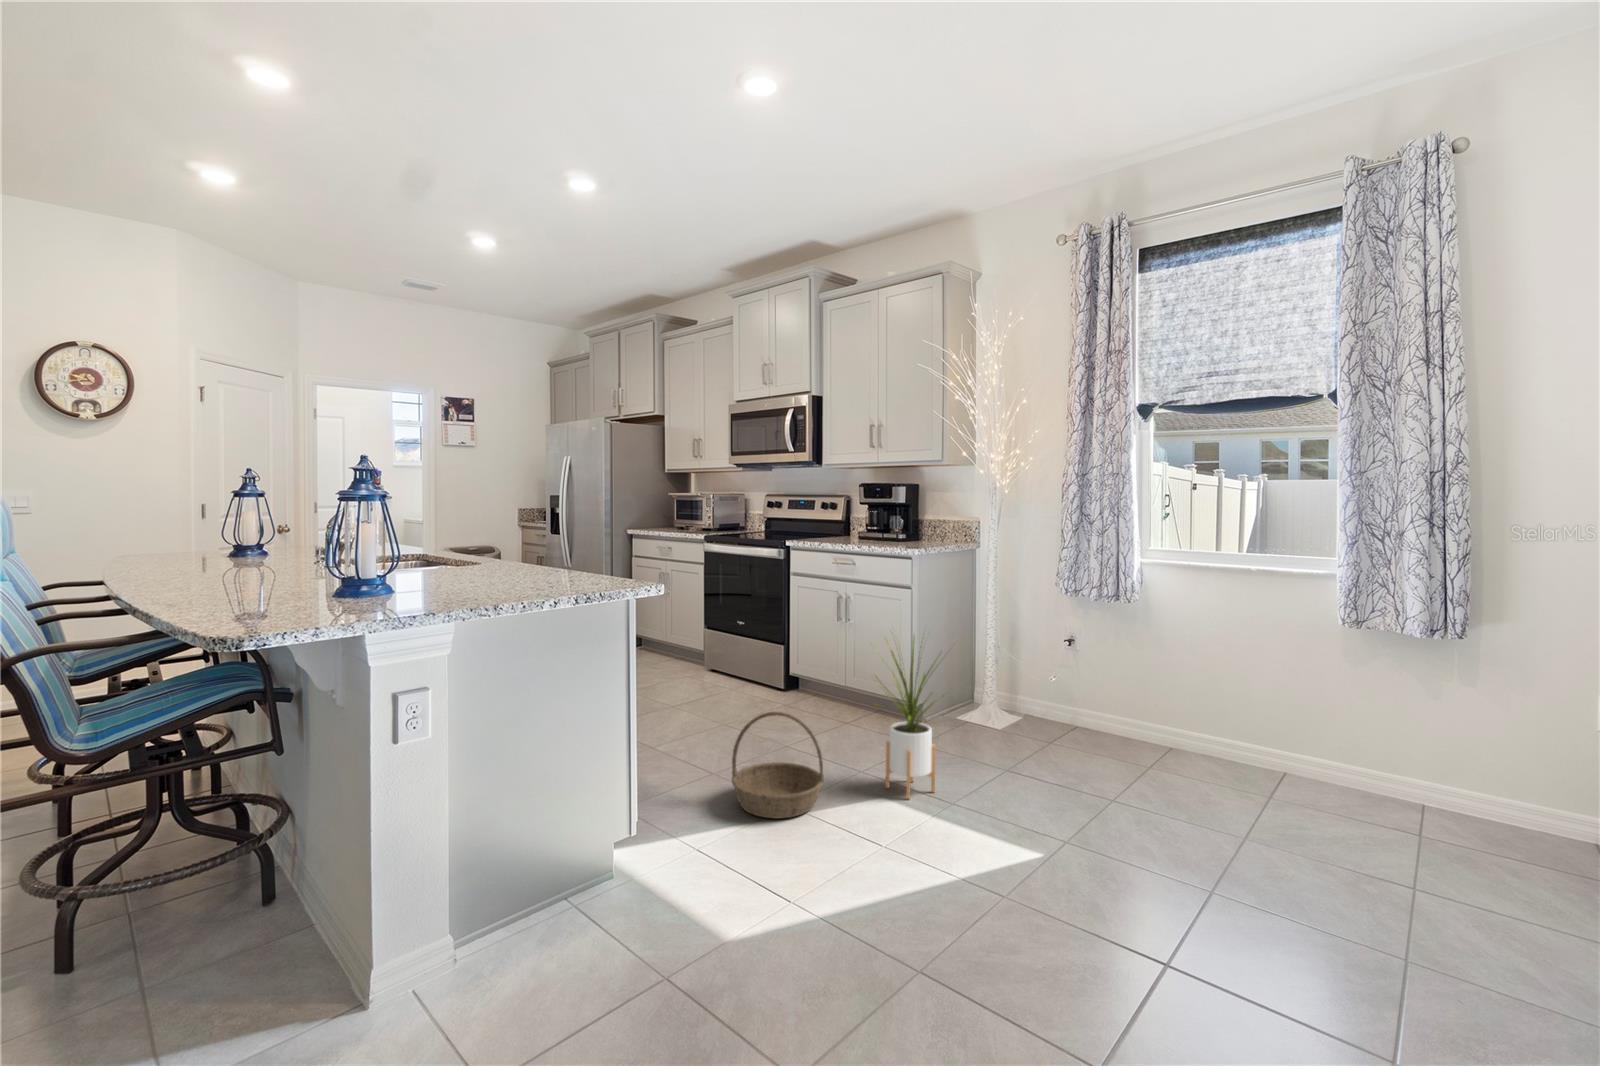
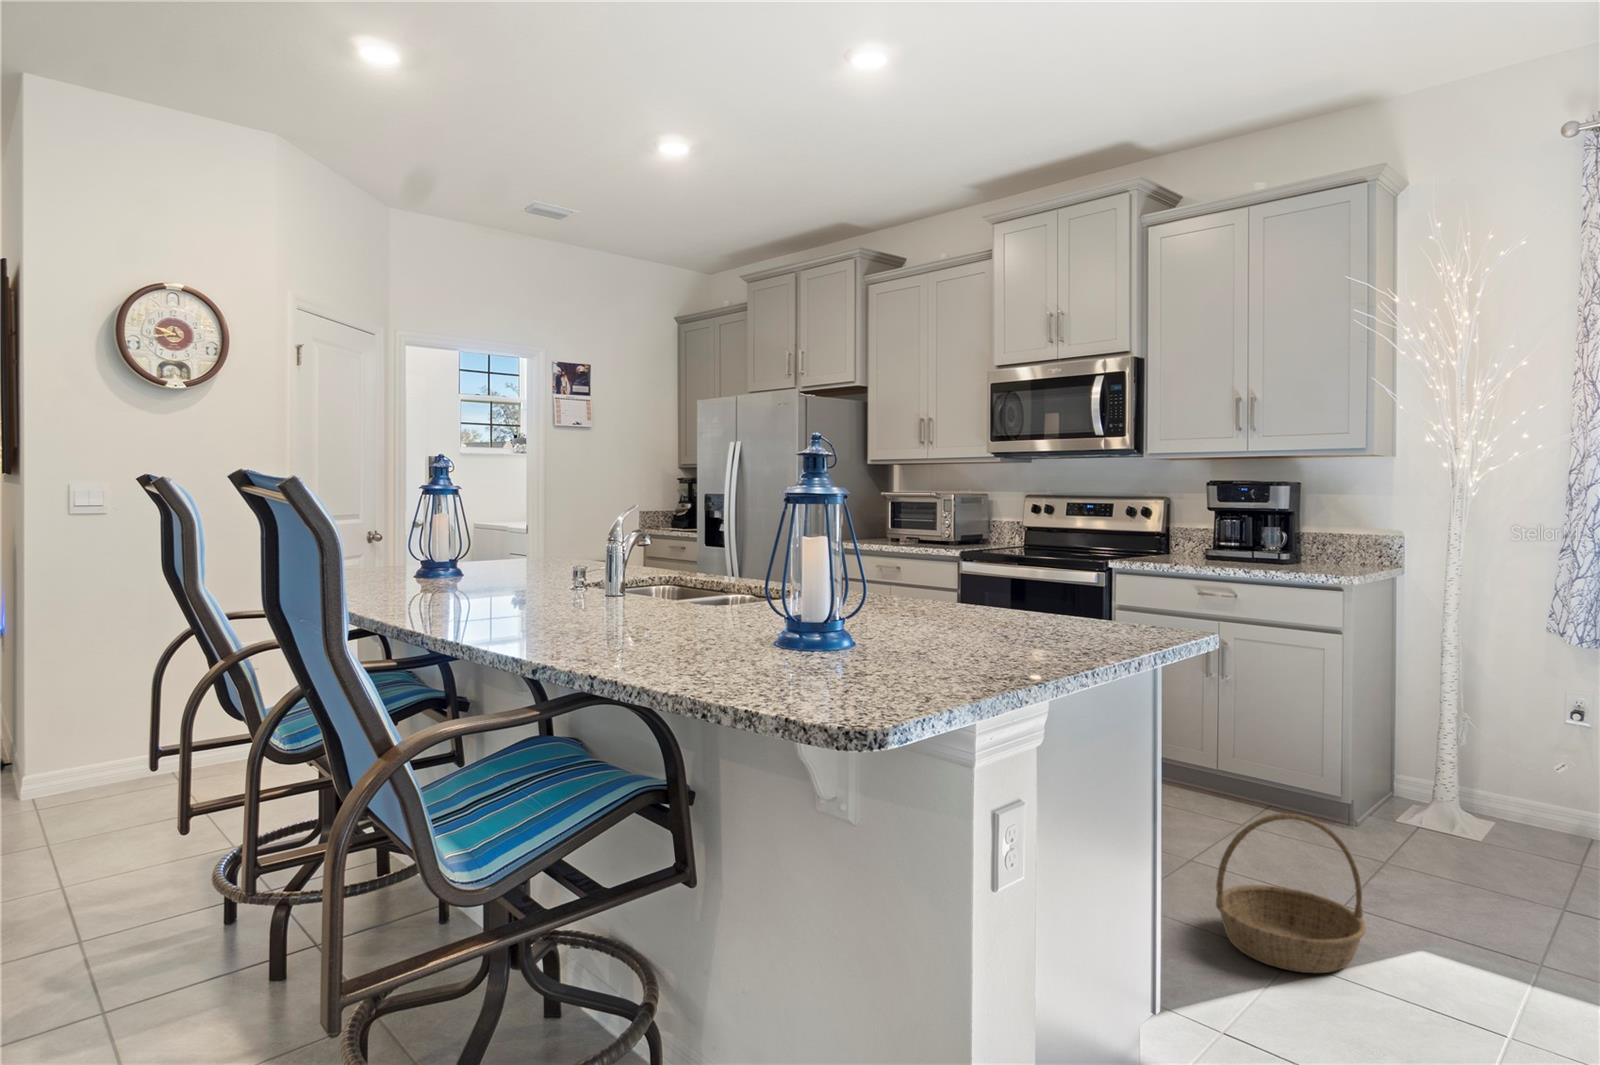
house plant: present [885,637,944,799] -> none [1388,687,1547,945]

